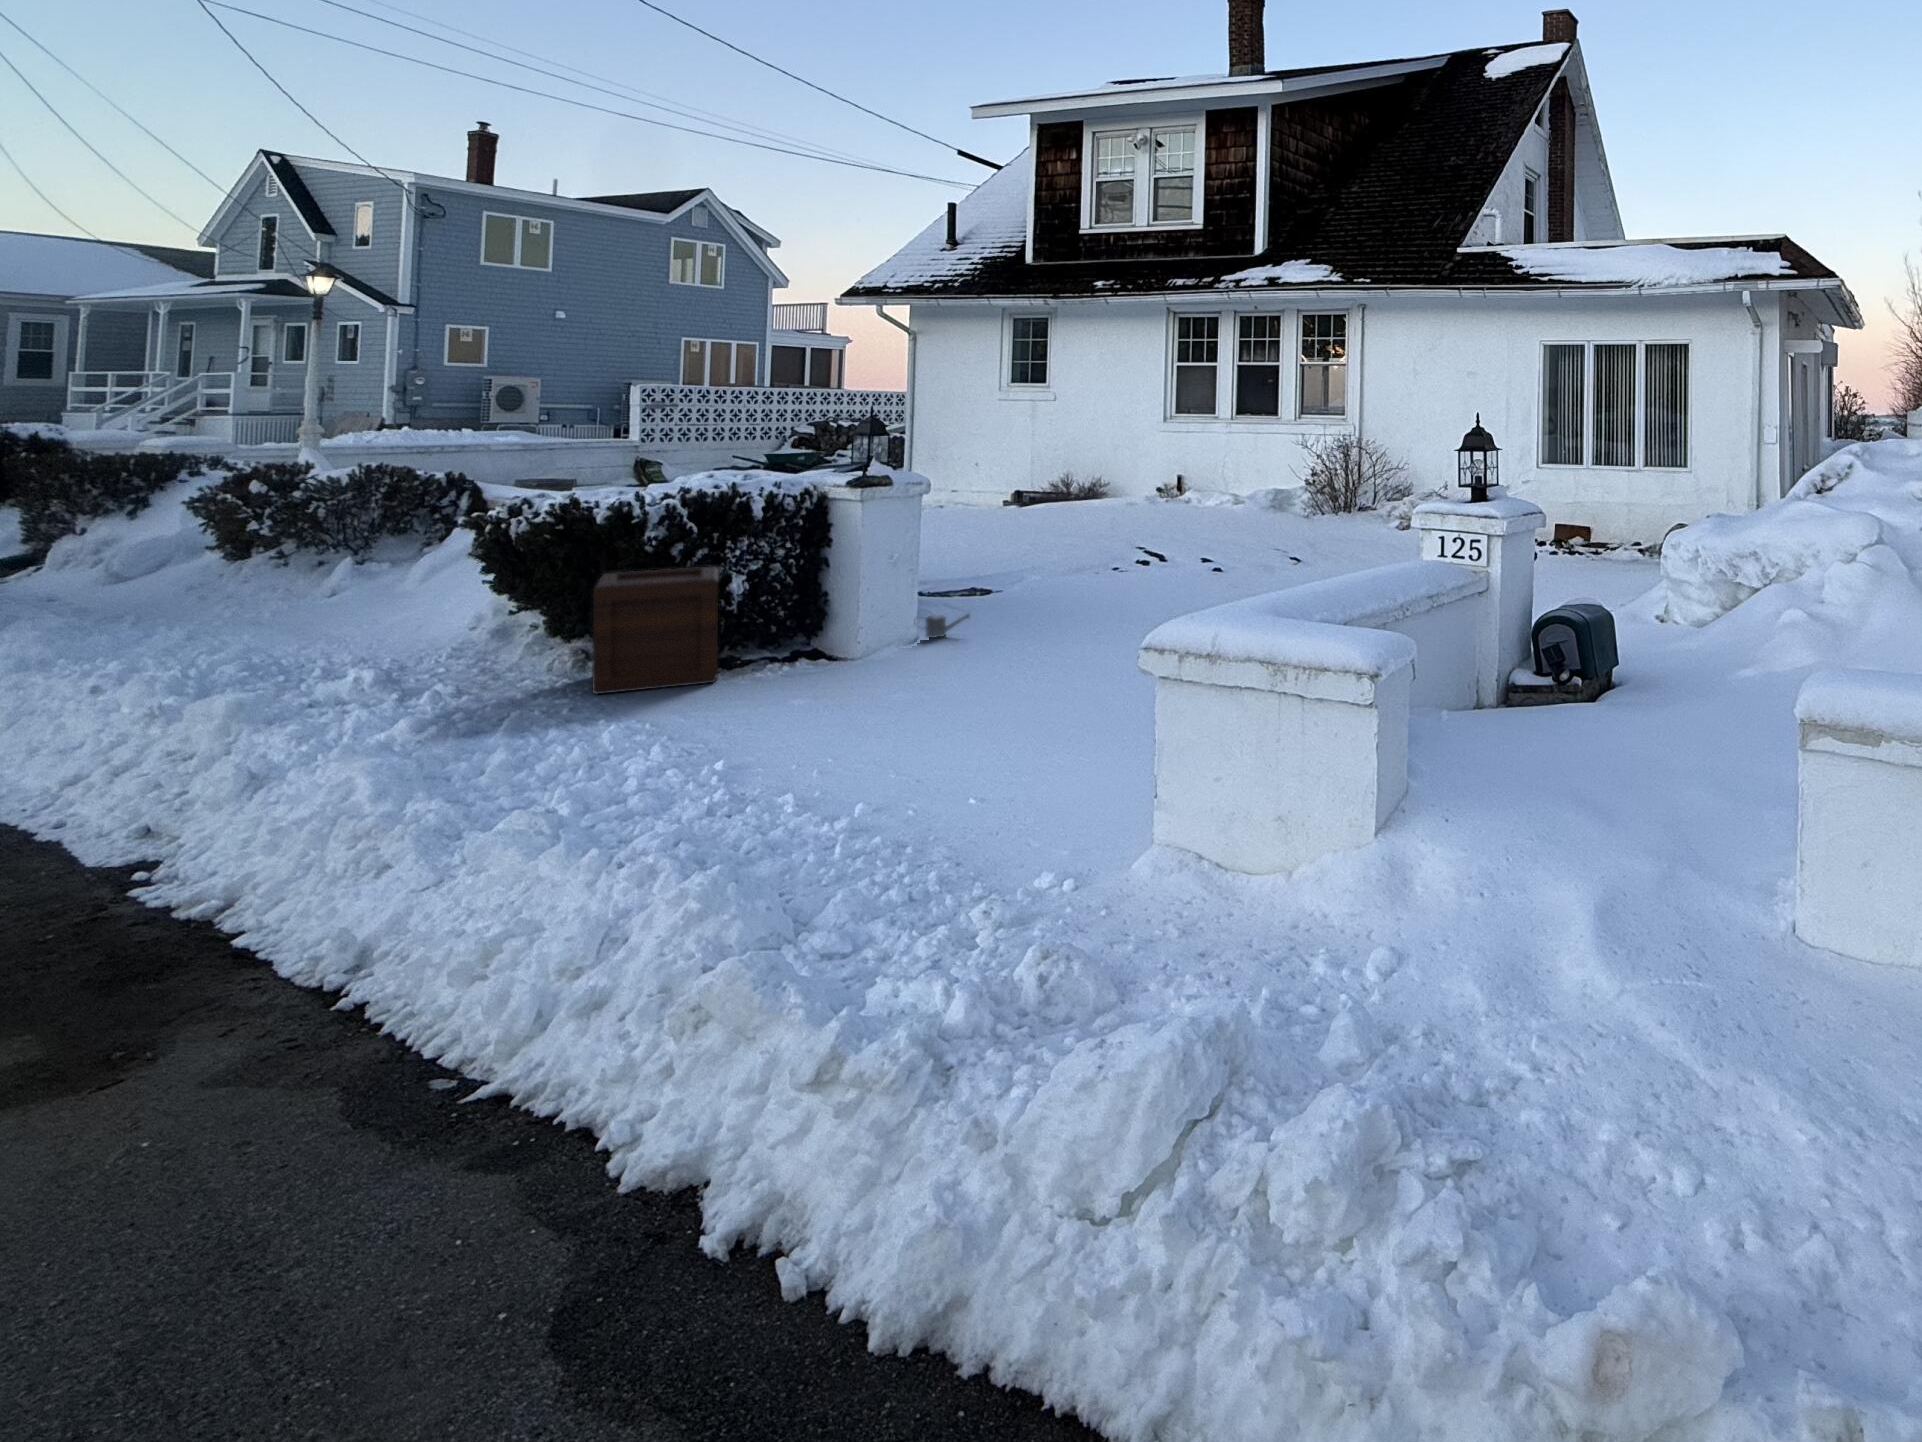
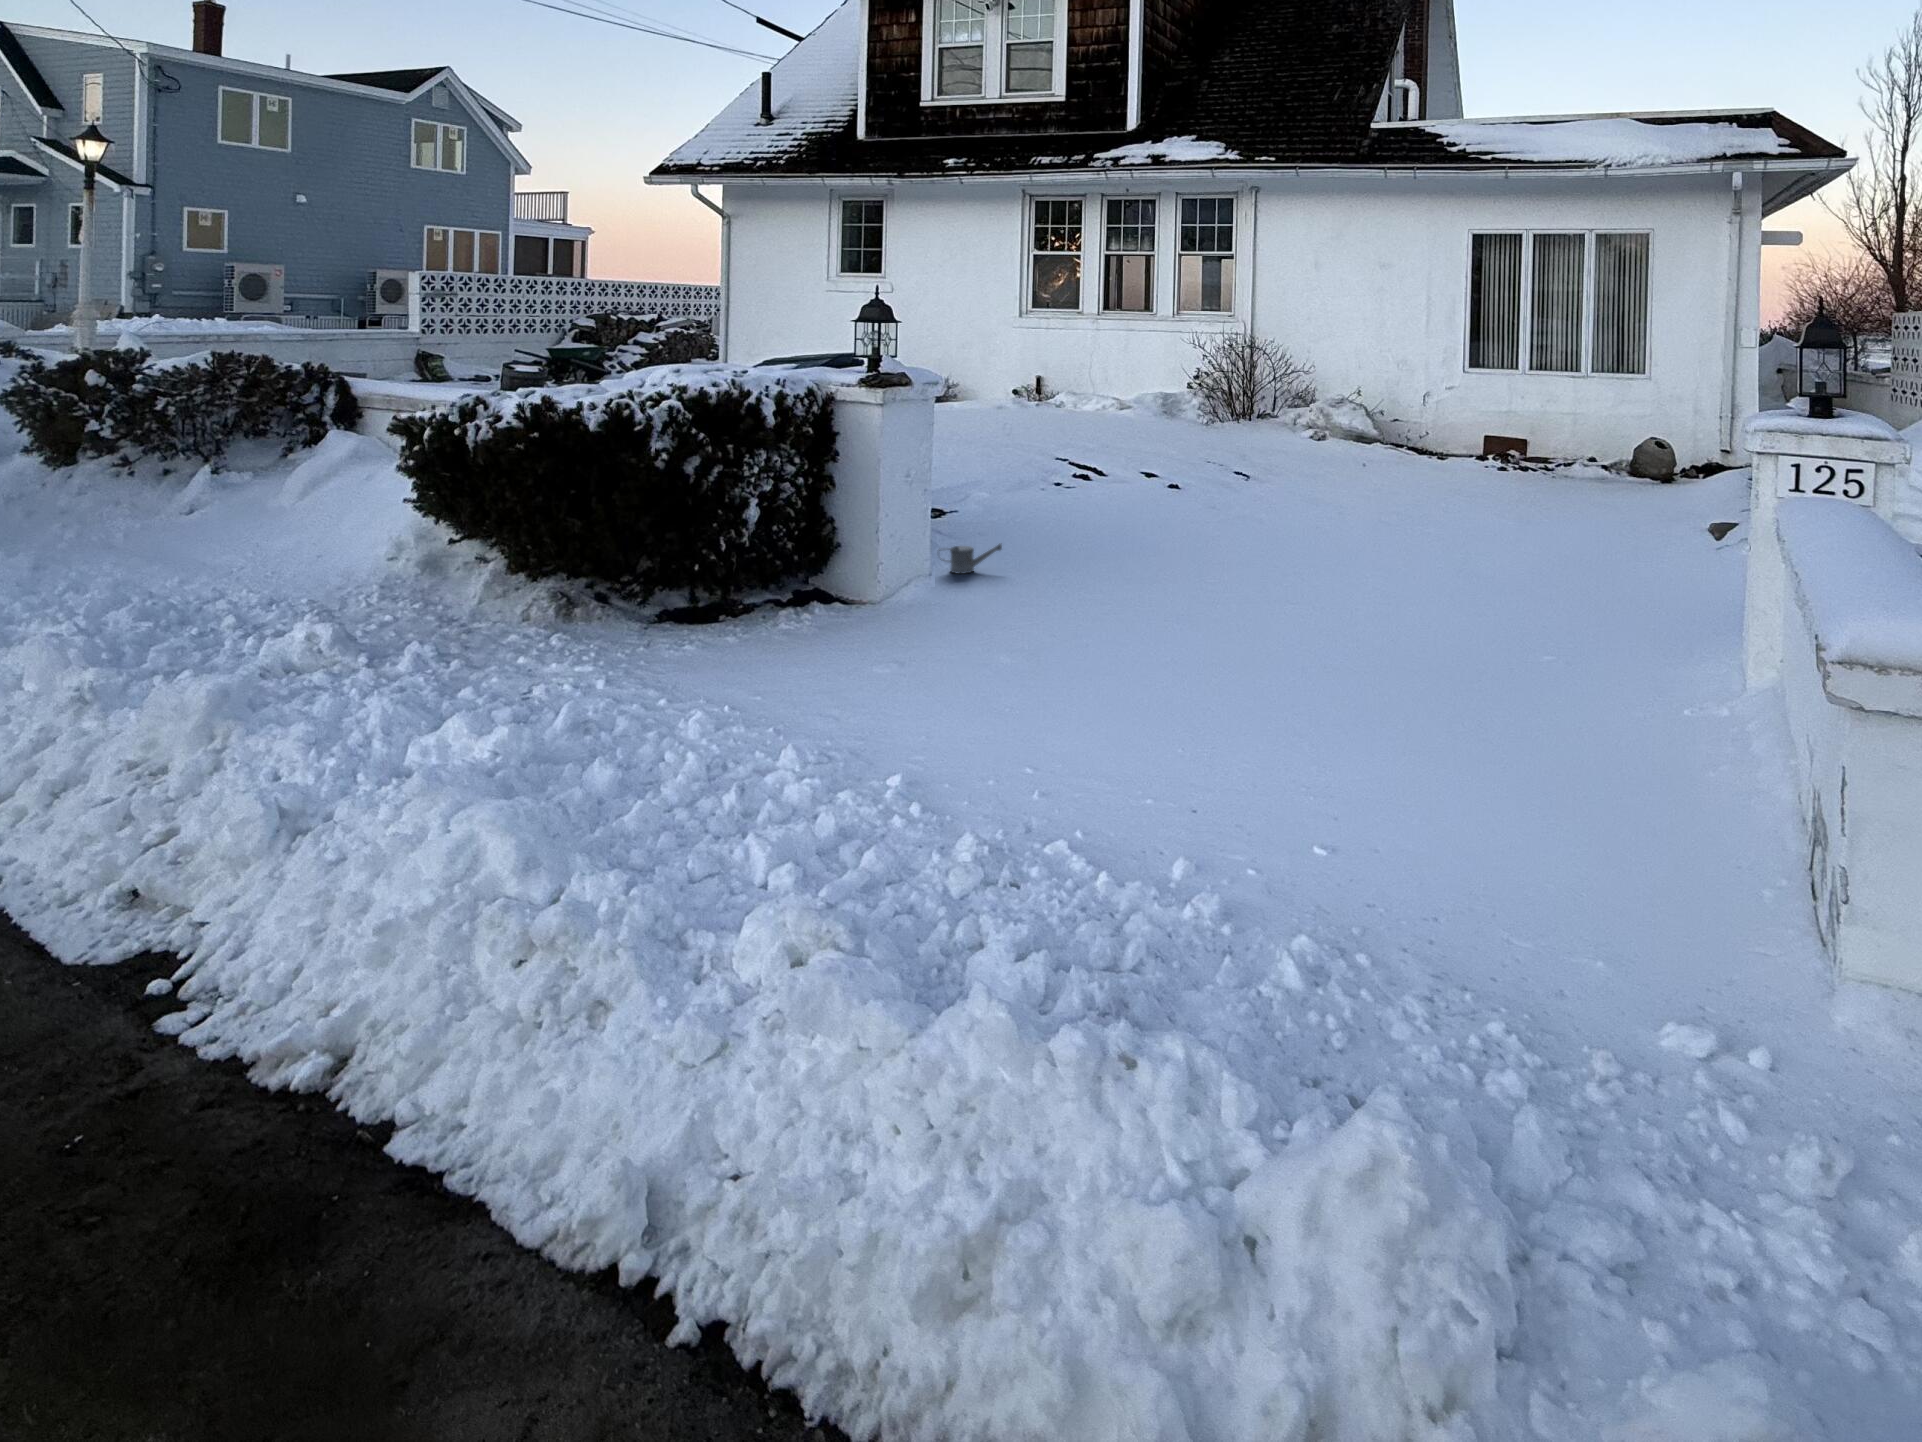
wooden crate: present [592,566,718,694] -> none [599,487,760,654]

